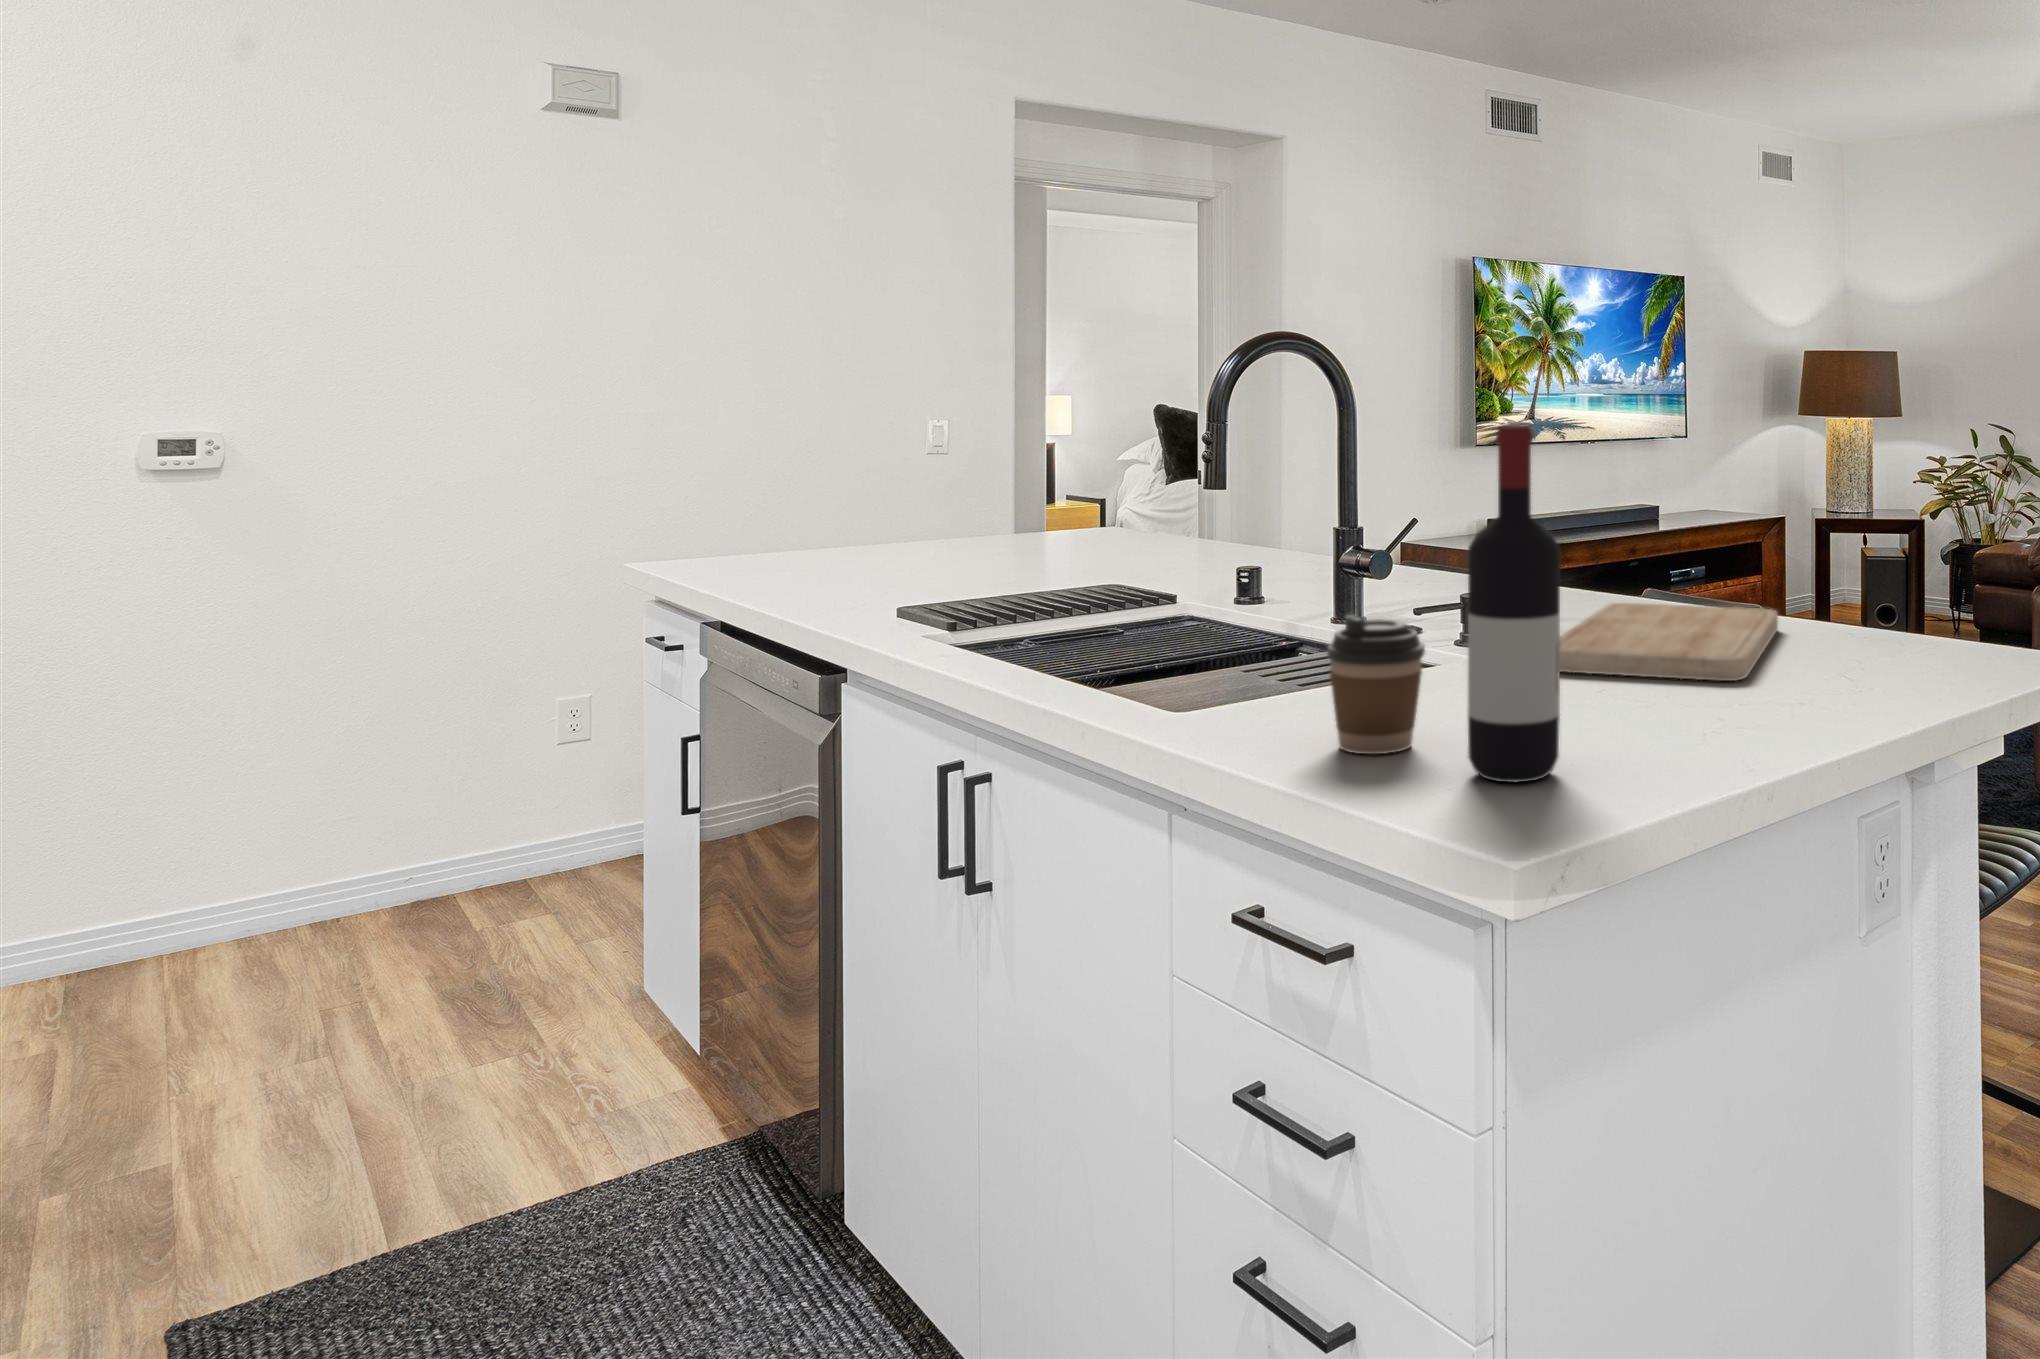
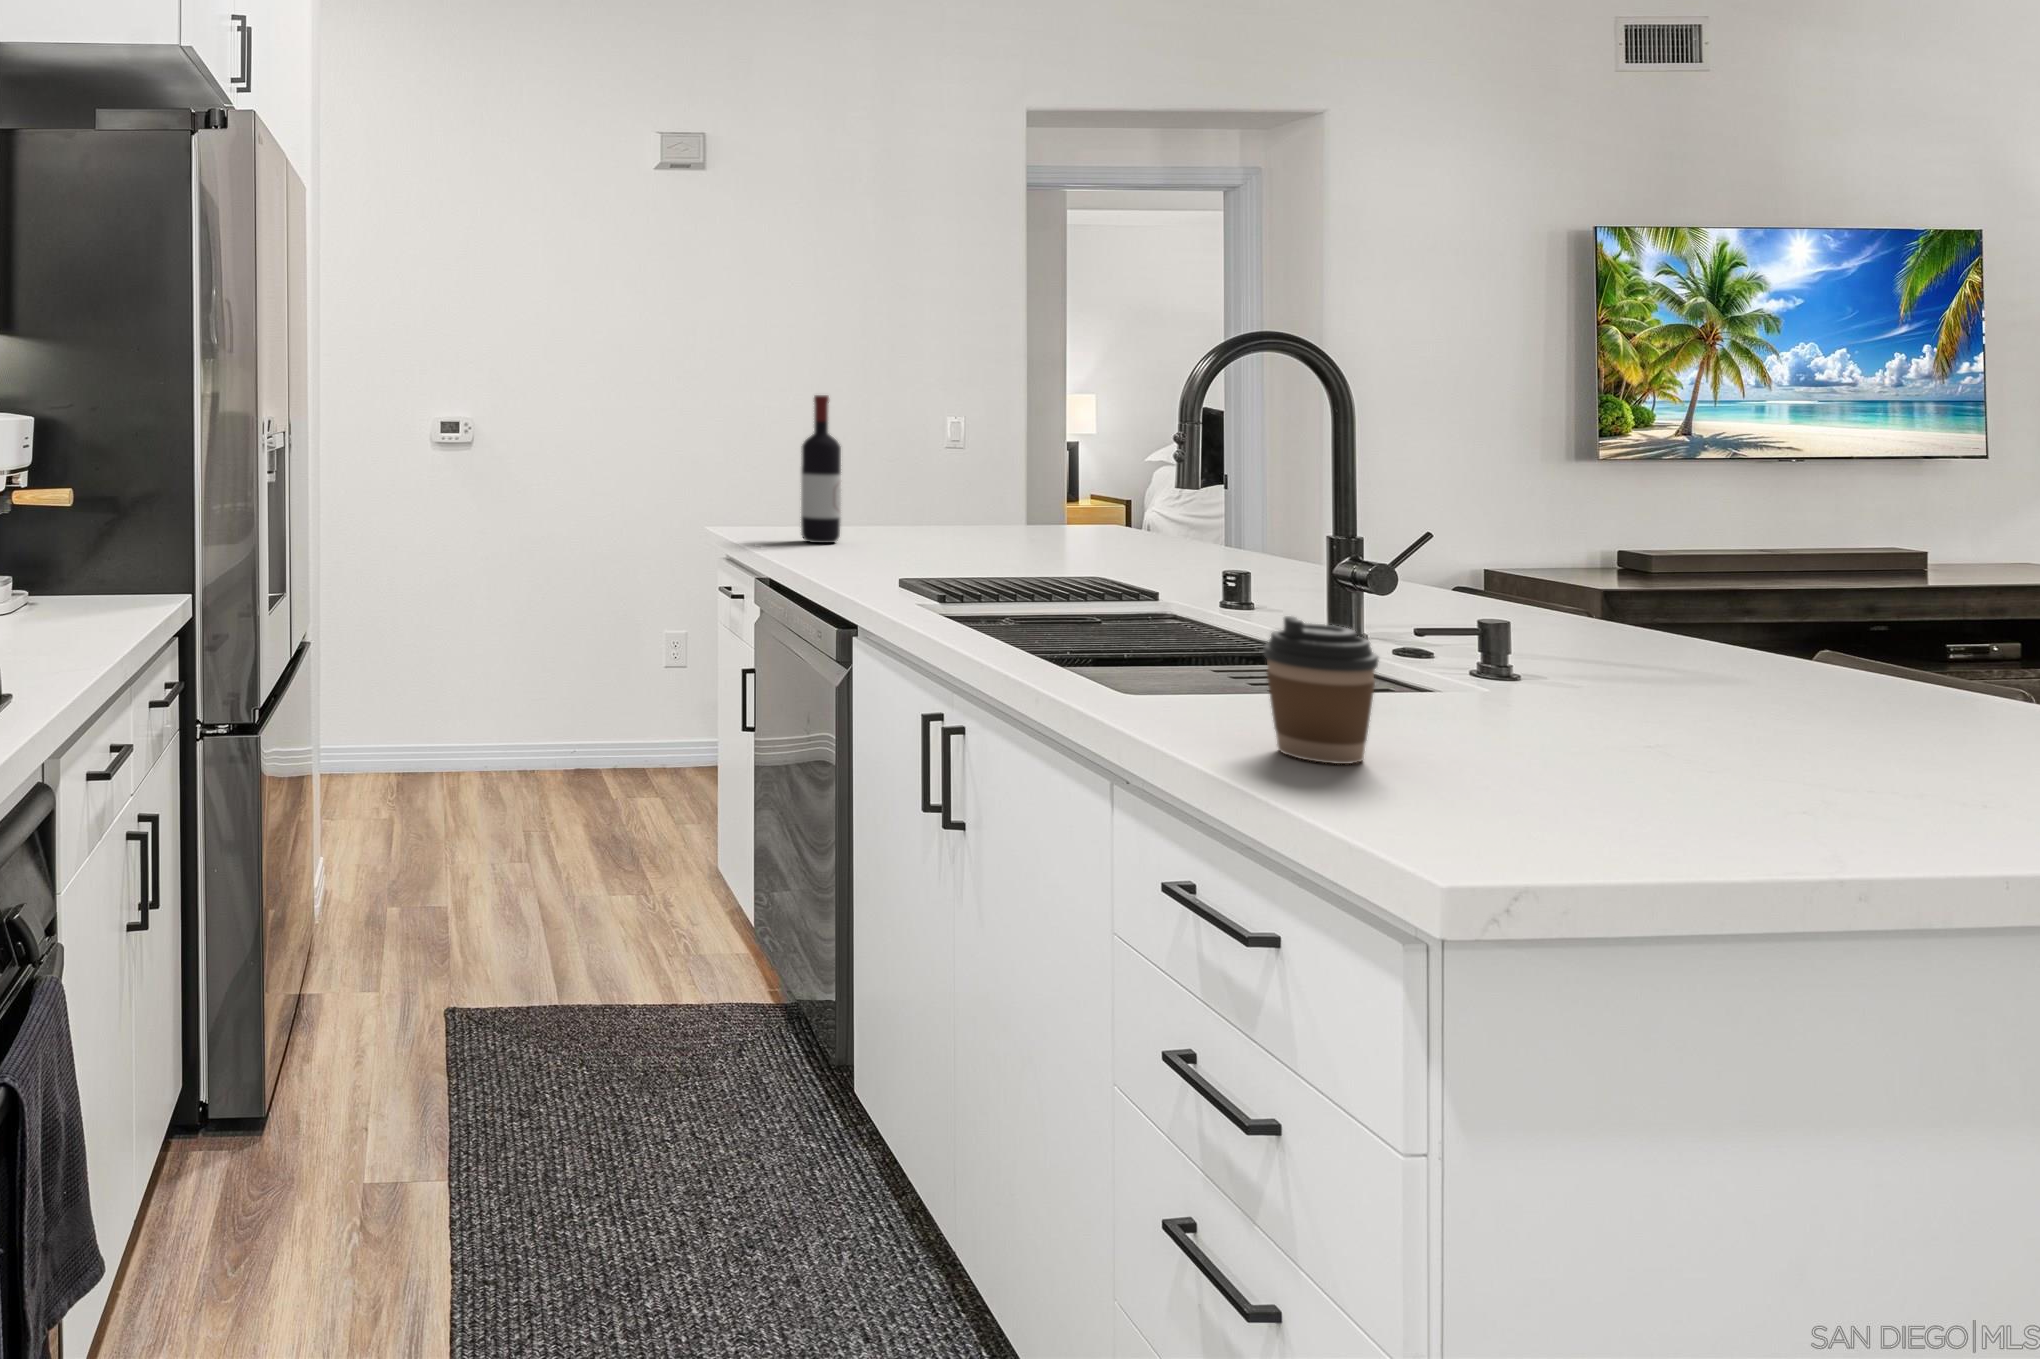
wine bottle: present [1468,426,1560,782] -> present [801,395,841,543]
cutting board: present [1560,603,1778,681] -> none [1576,652,1990,764]

